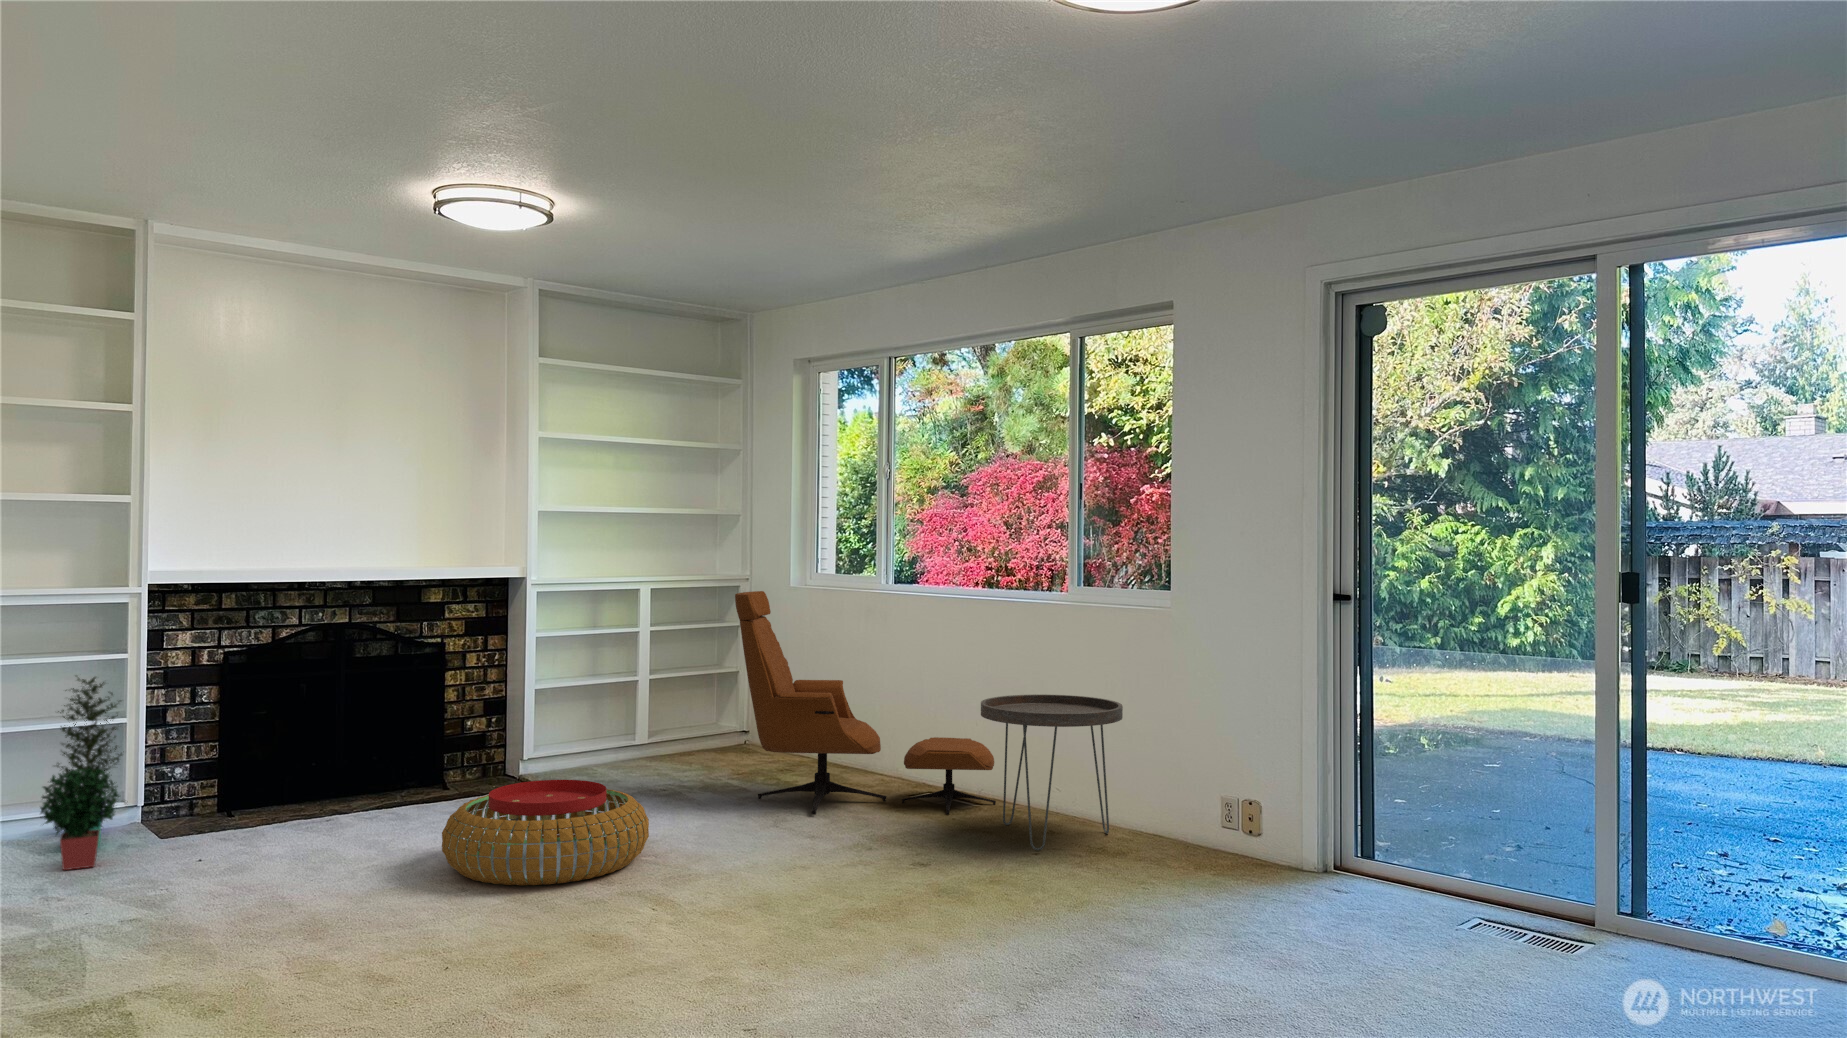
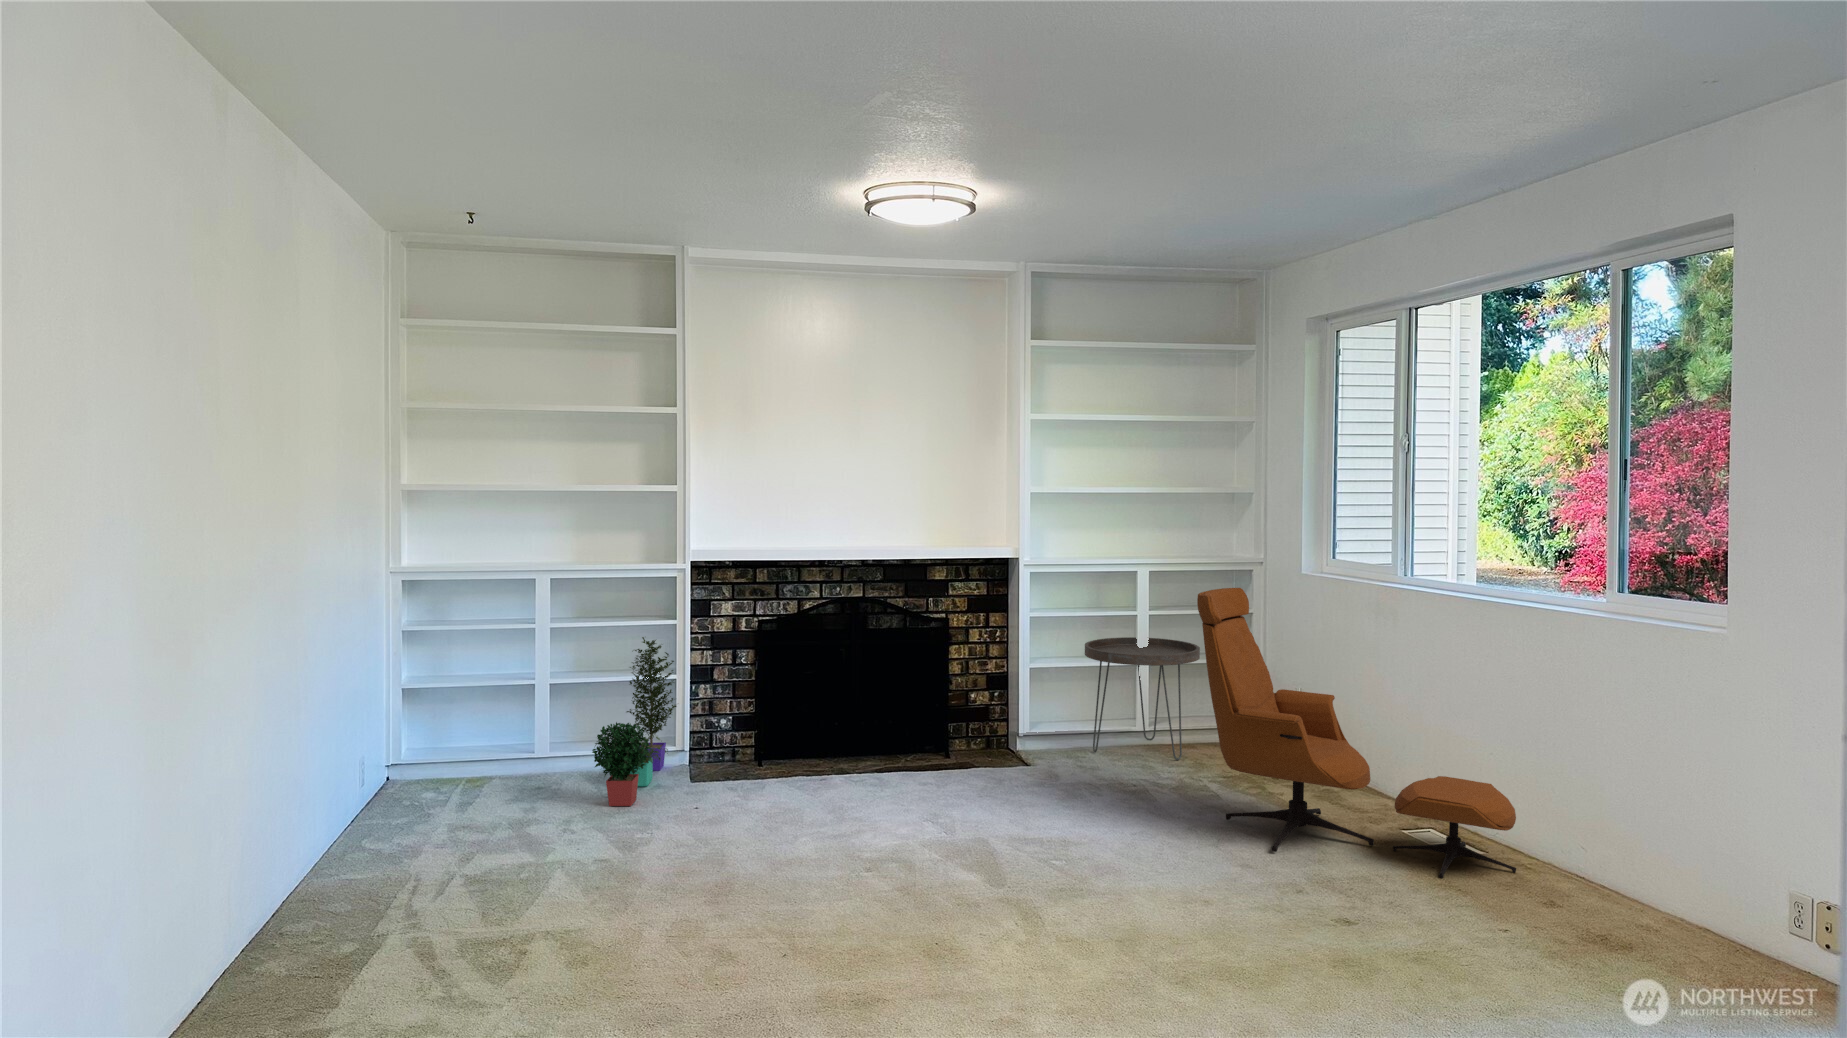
side table: present [981,694,1123,850] -> present [1085,637,1200,760]
pouf: present [442,780,649,885] -> none [865,781,1065,897]

